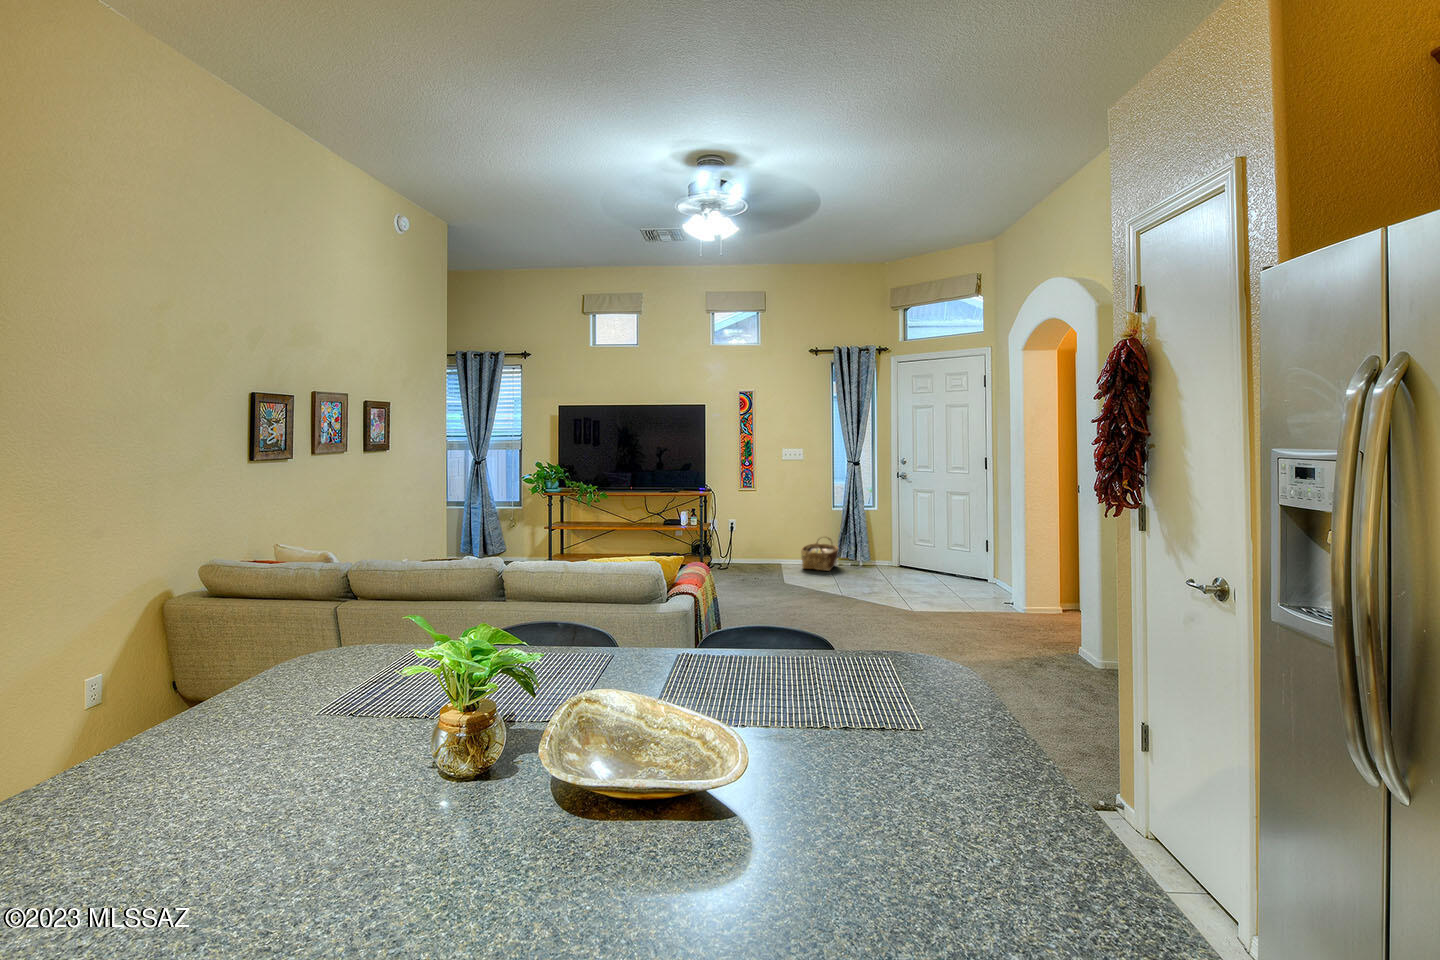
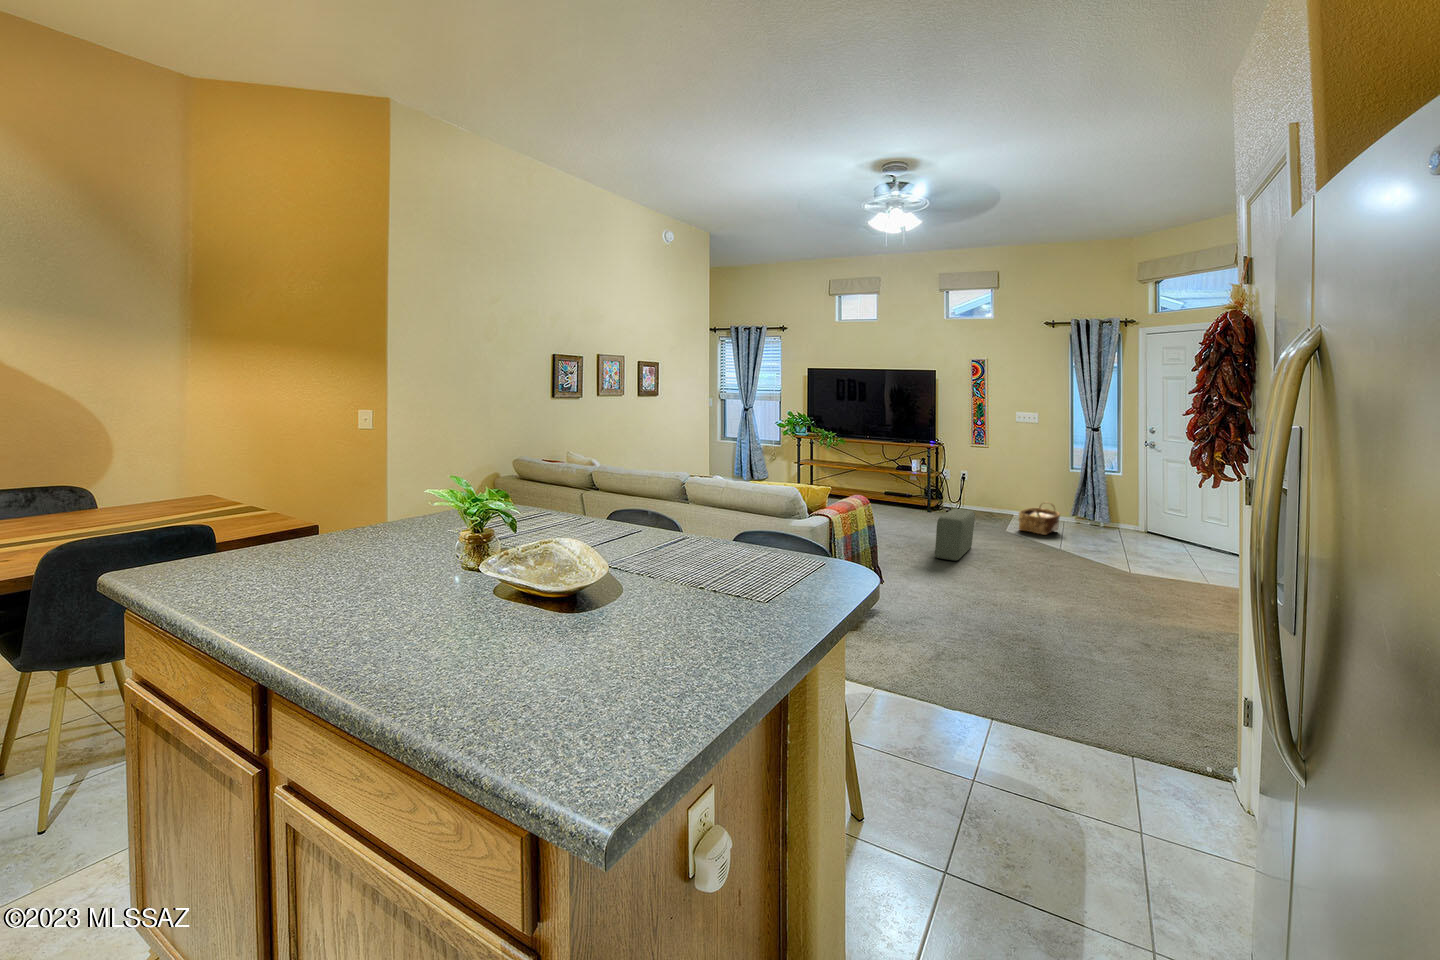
pouf: none [745,555,774,612] -> present [935,509,975,560]

